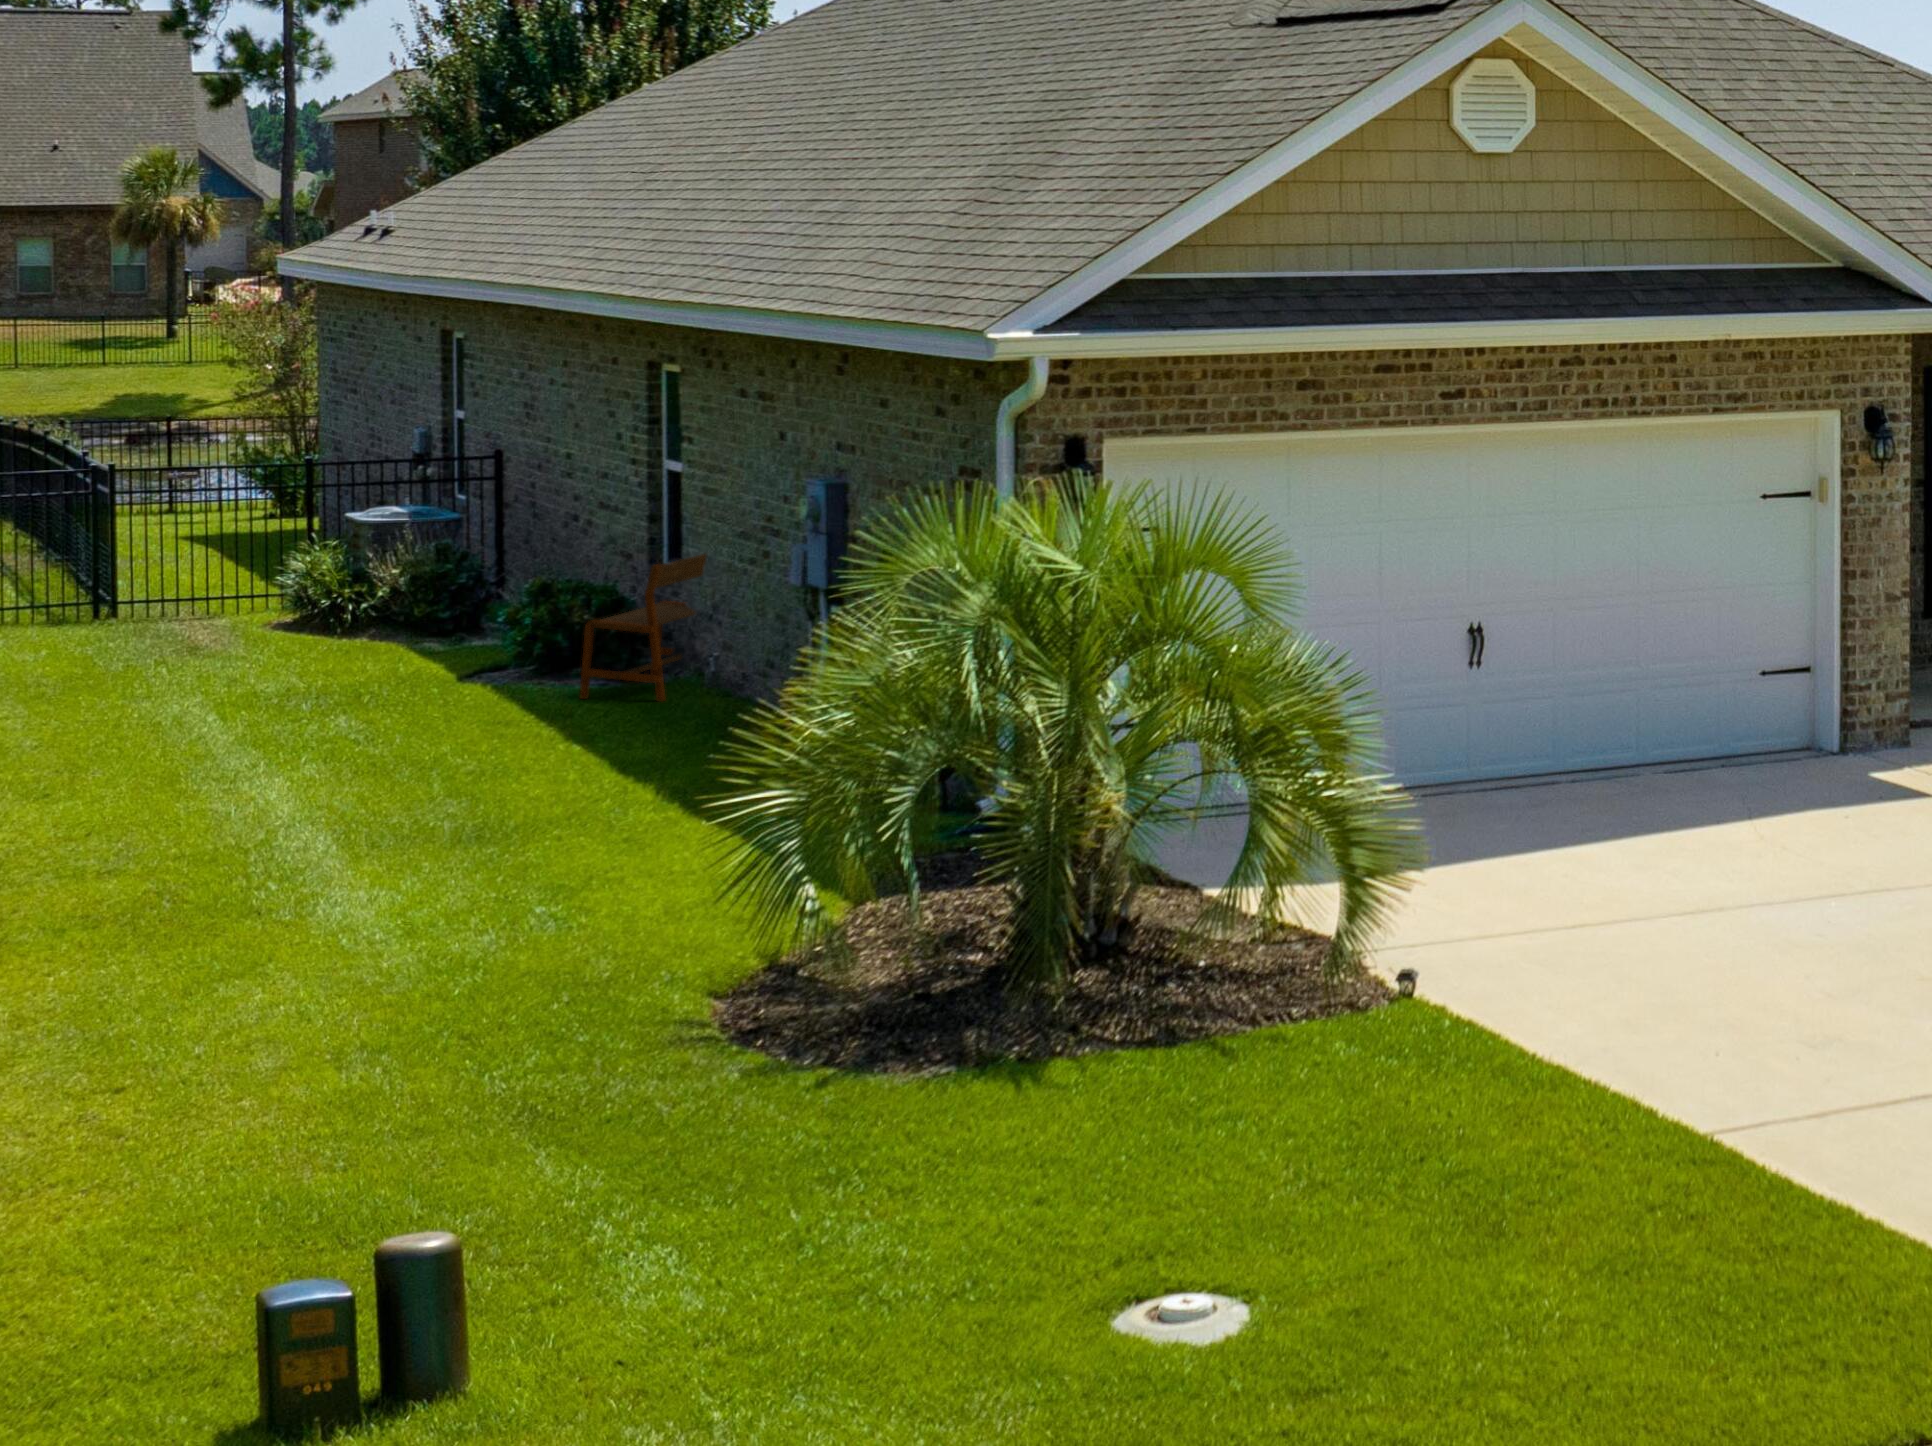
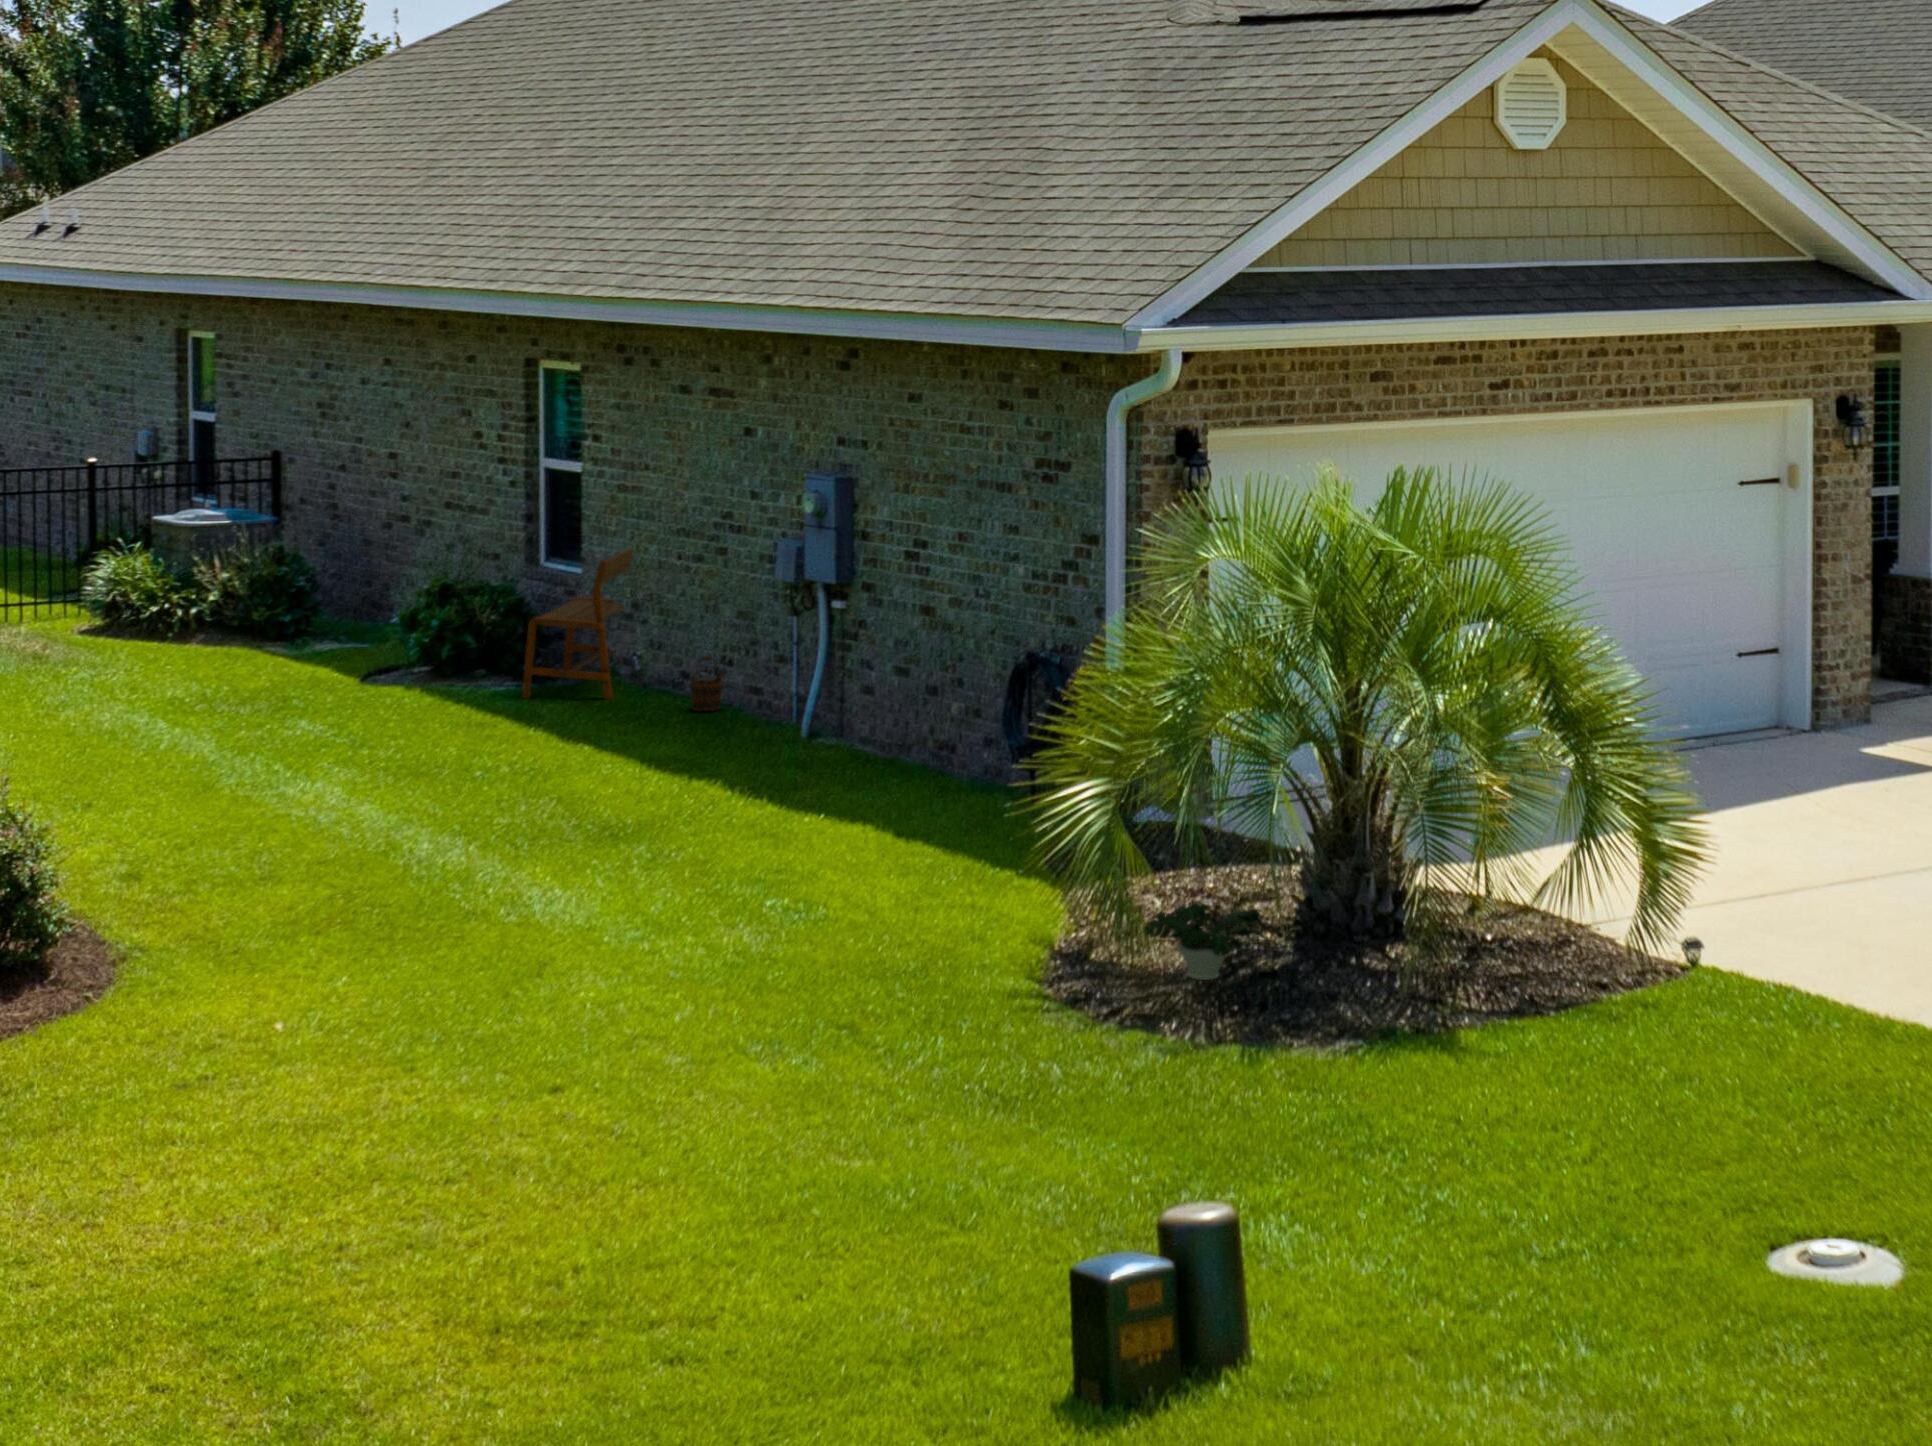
wooden bucket: none [723,660,758,715] -> present [690,656,722,712]
potted plant: none [807,909,940,987] -> present [1145,902,1283,980]

